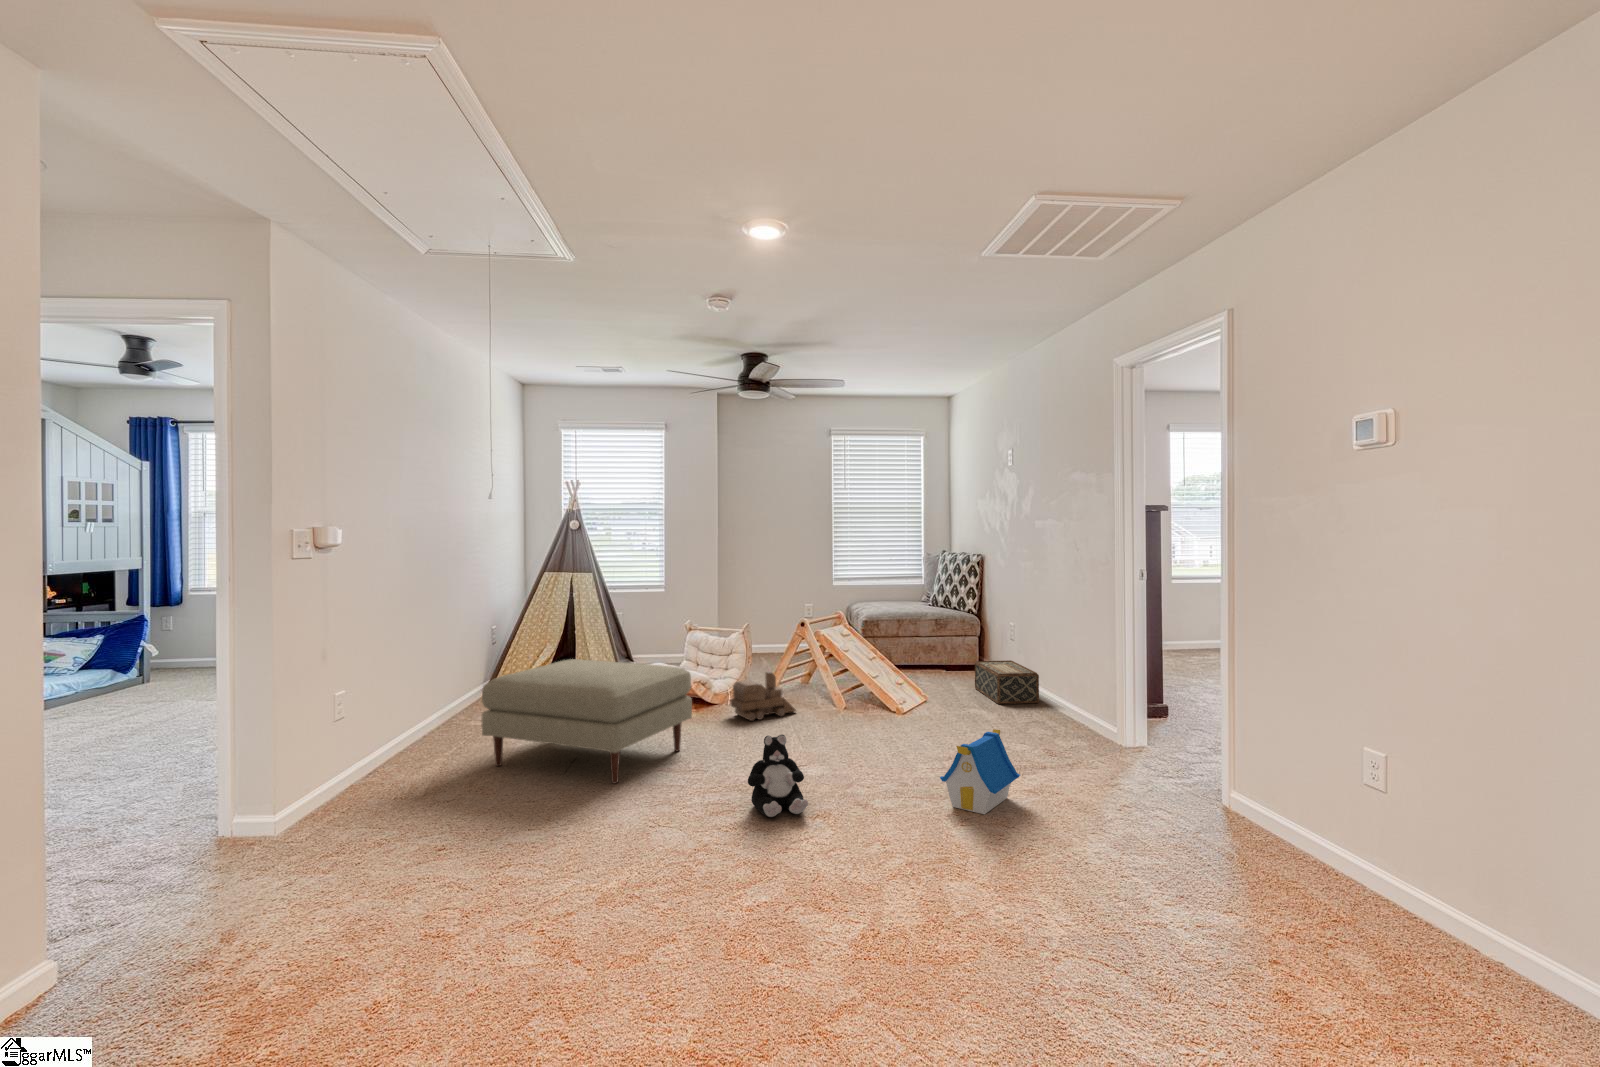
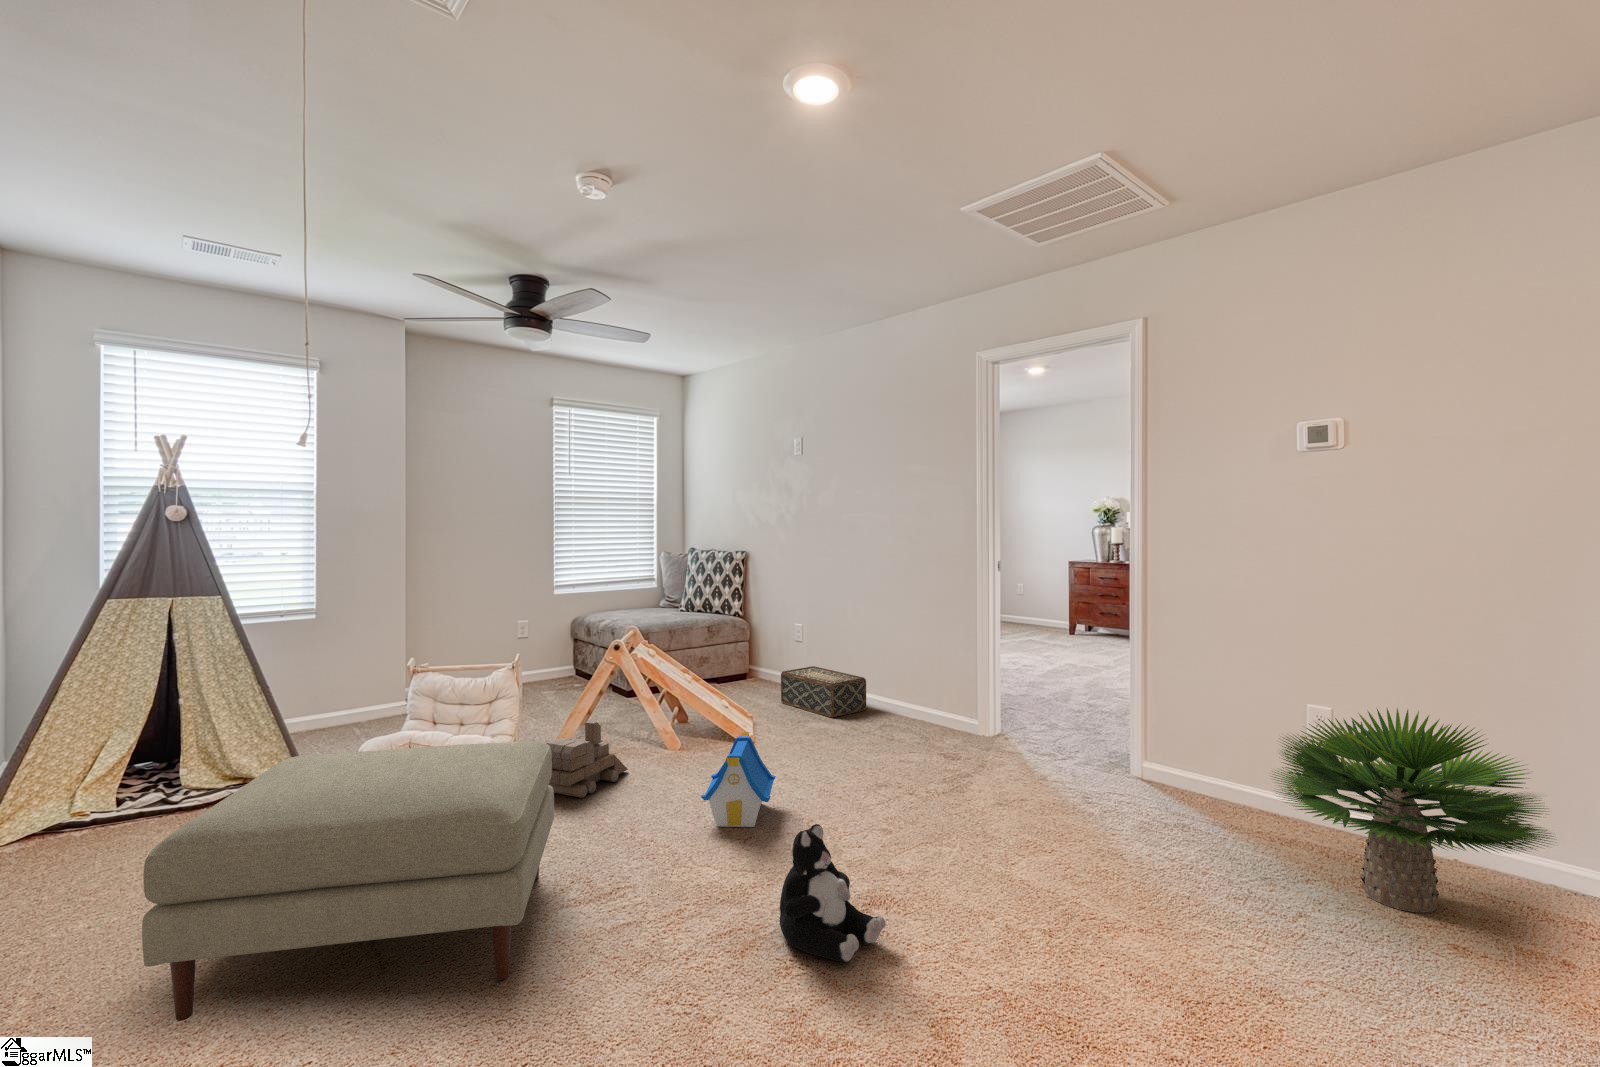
potted plant: none [1145,719,1404,916] -> present [1272,708,1554,912]
toy house: present [940,729,1020,814] -> present [701,732,776,827]

